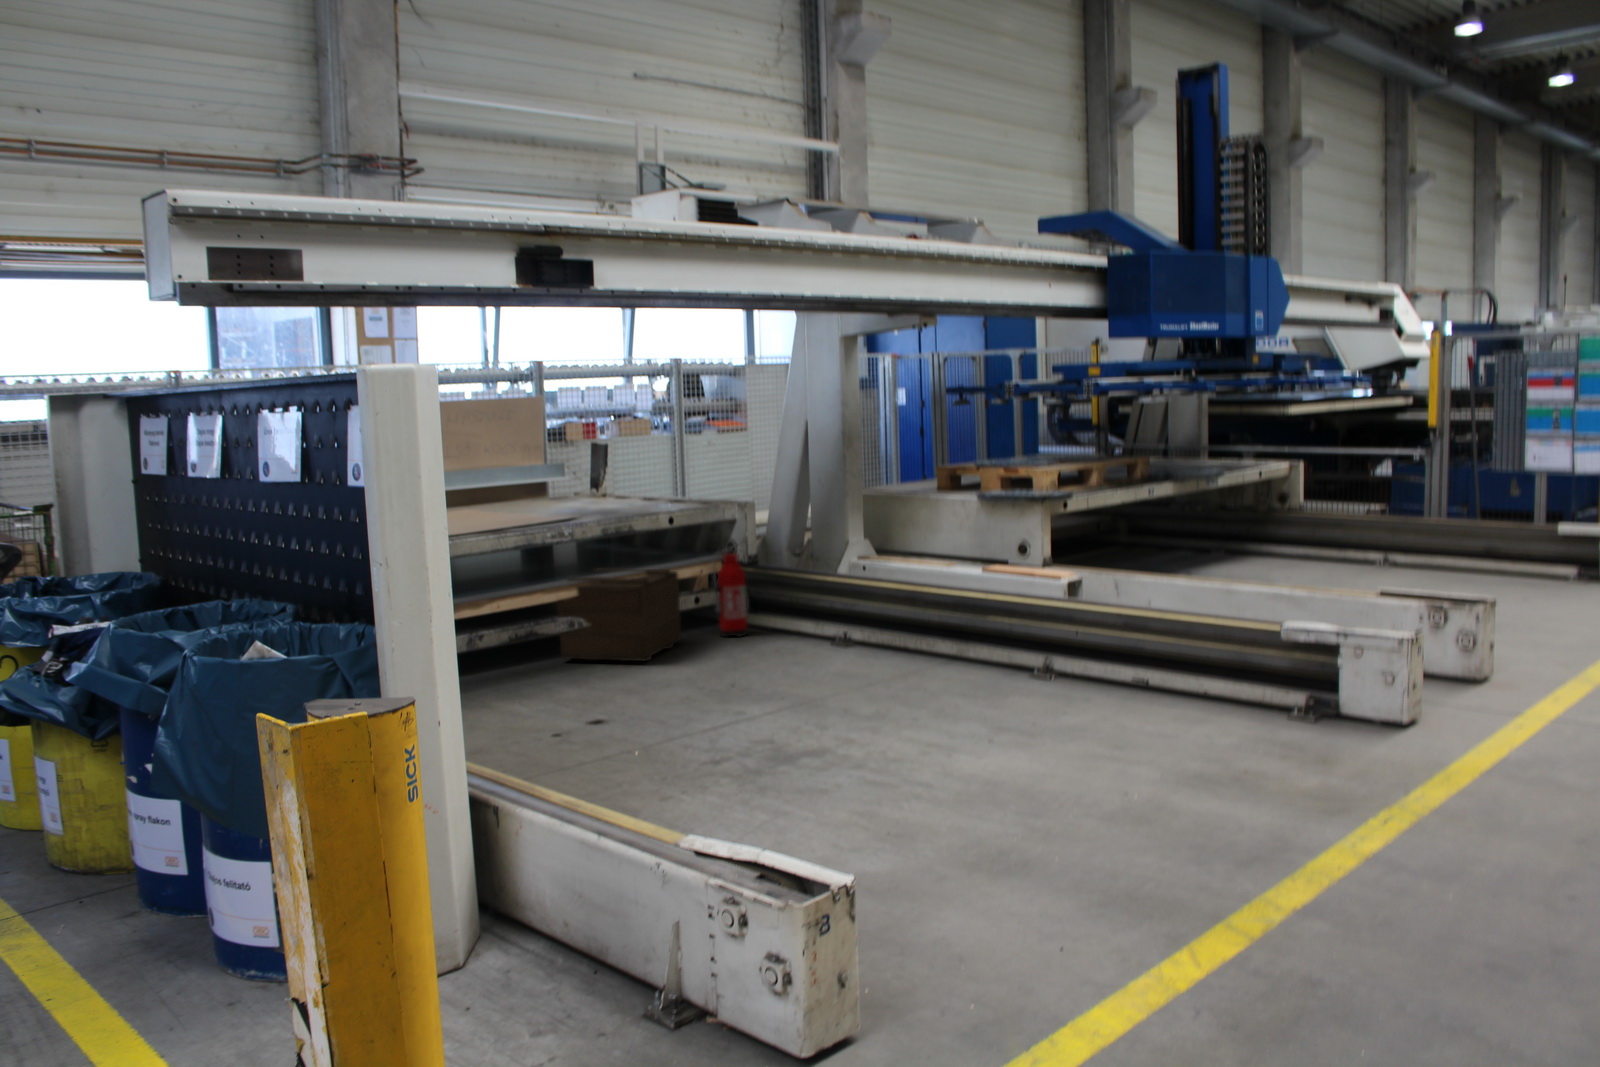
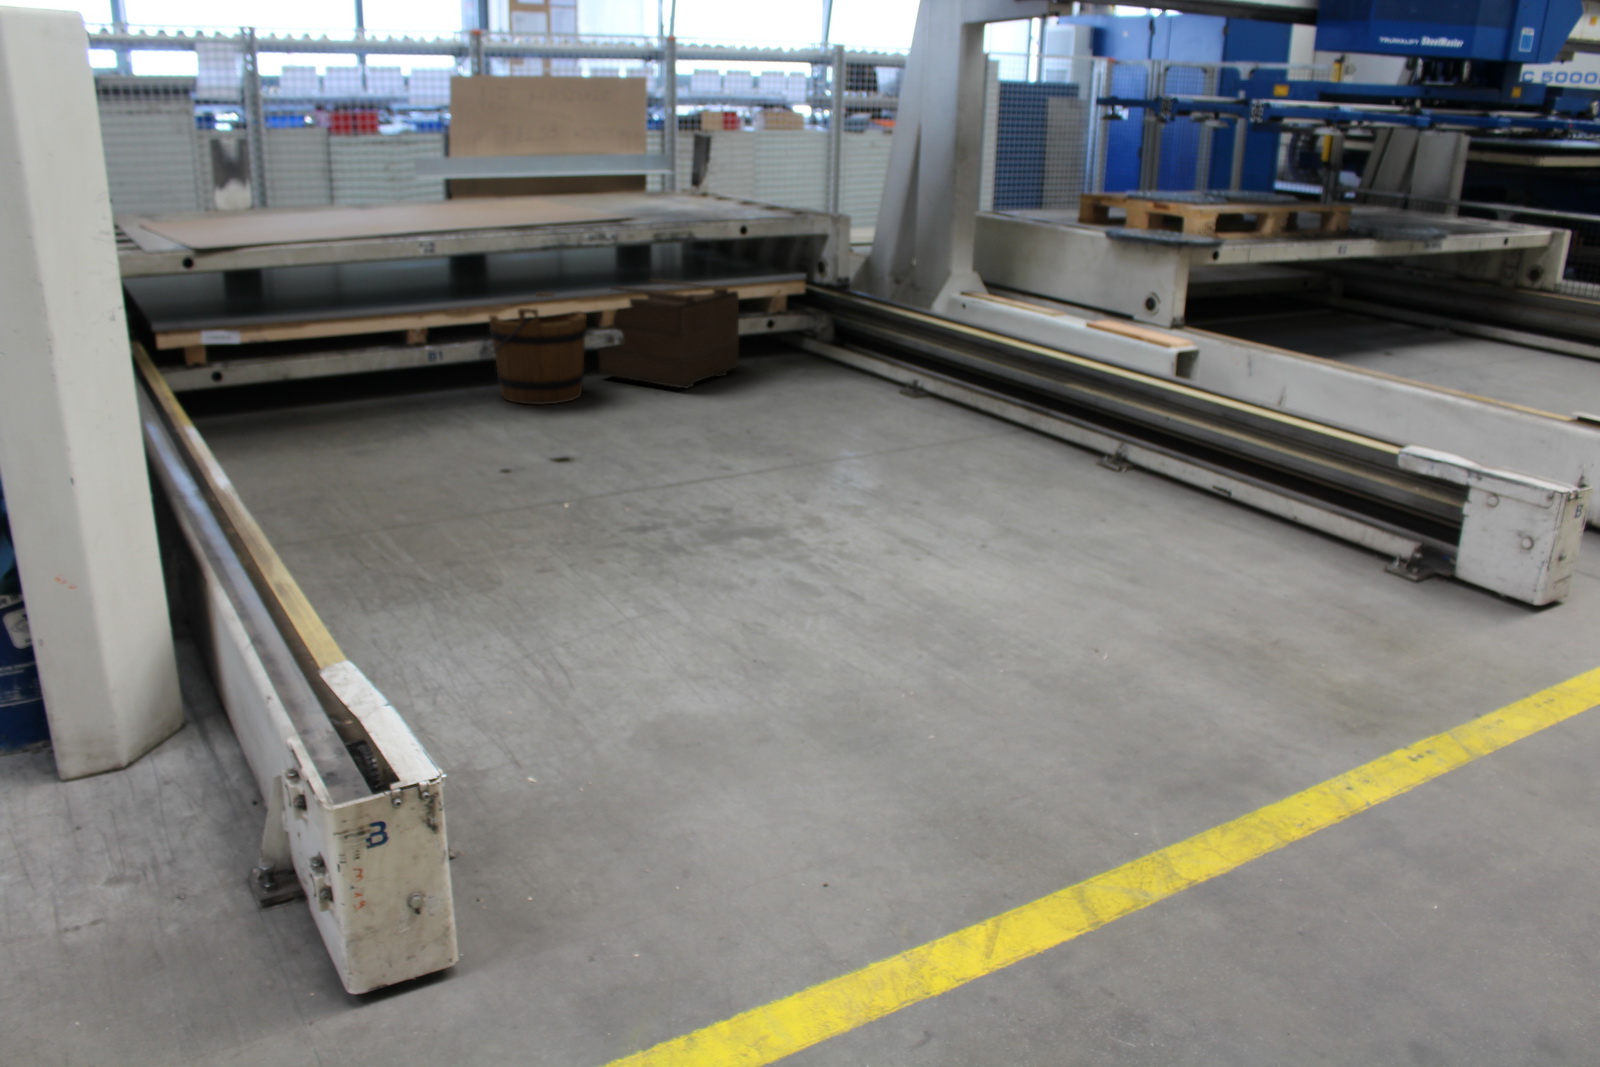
fire extinguisher: present [714,546,748,637] -> none [781,263,822,372]
bucket: none [469,588,559,690] -> present [489,293,587,404]

